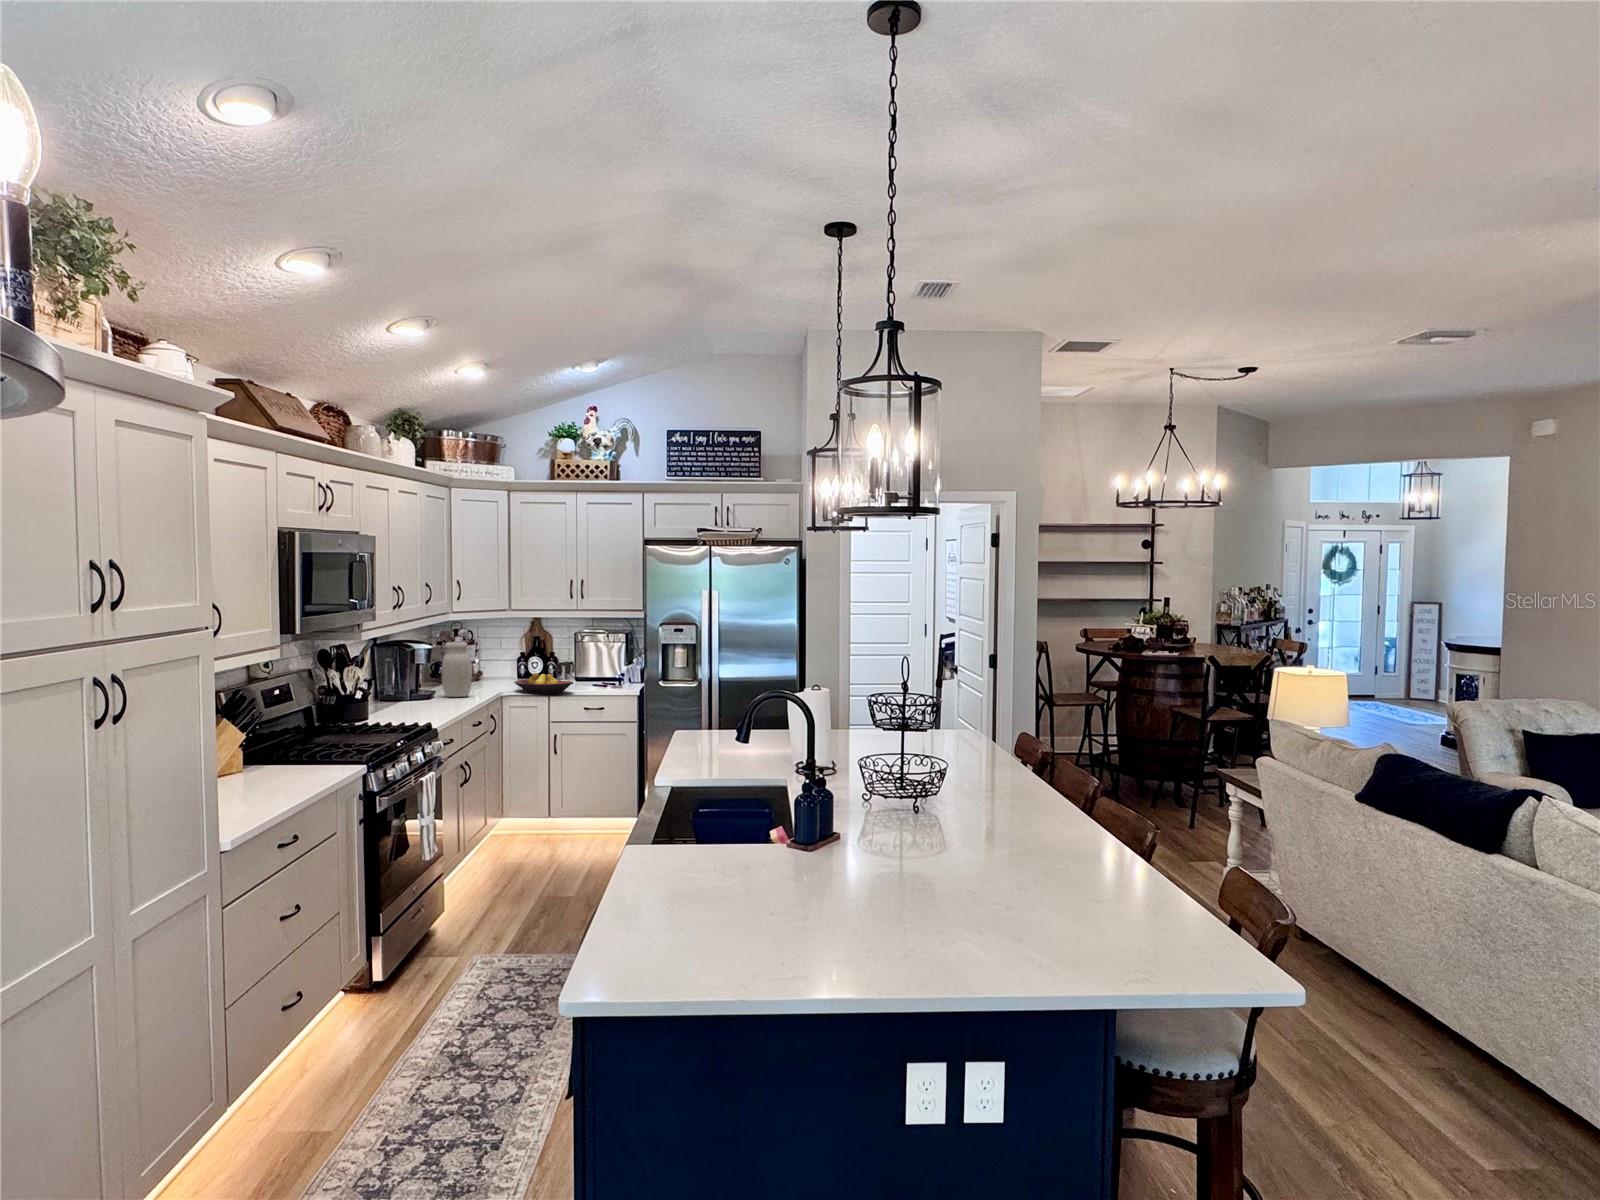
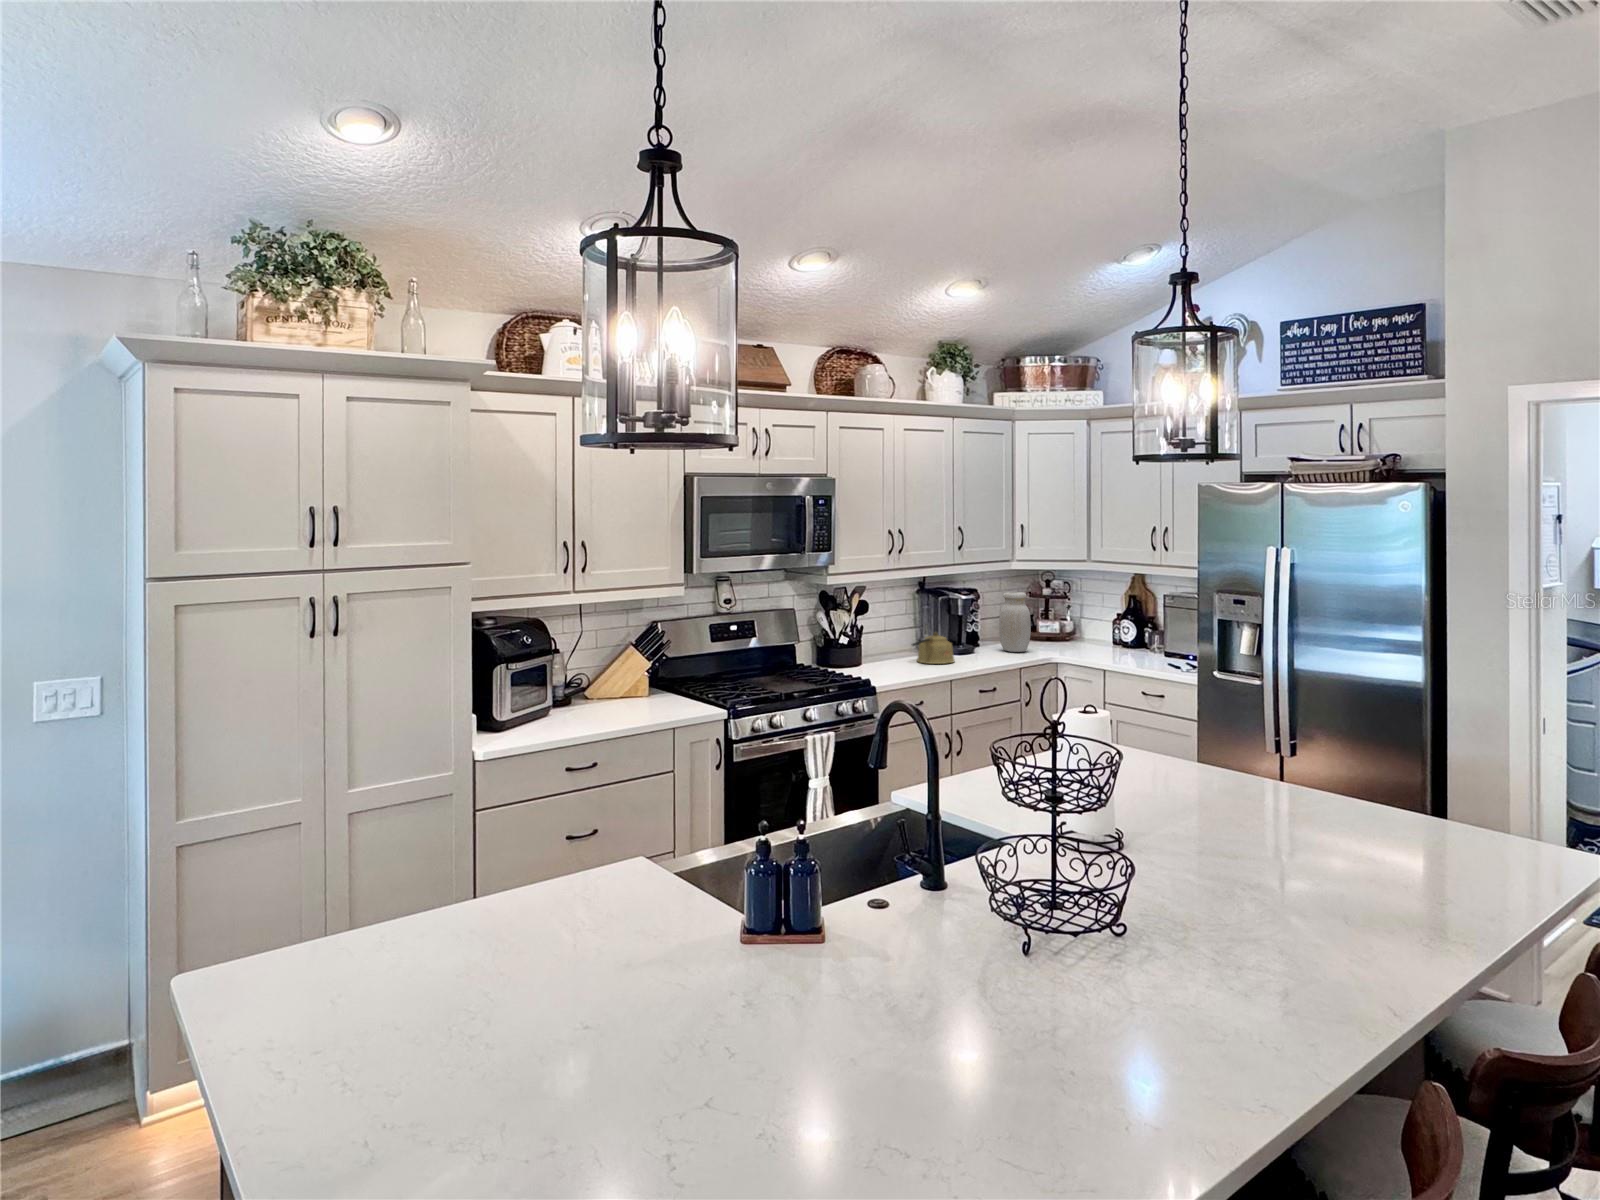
fruit bowl: present [514,673,573,694] -> none [1086,634,1143,660]
kettle: none [397,682,438,713] -> present [912,632,954,664]

